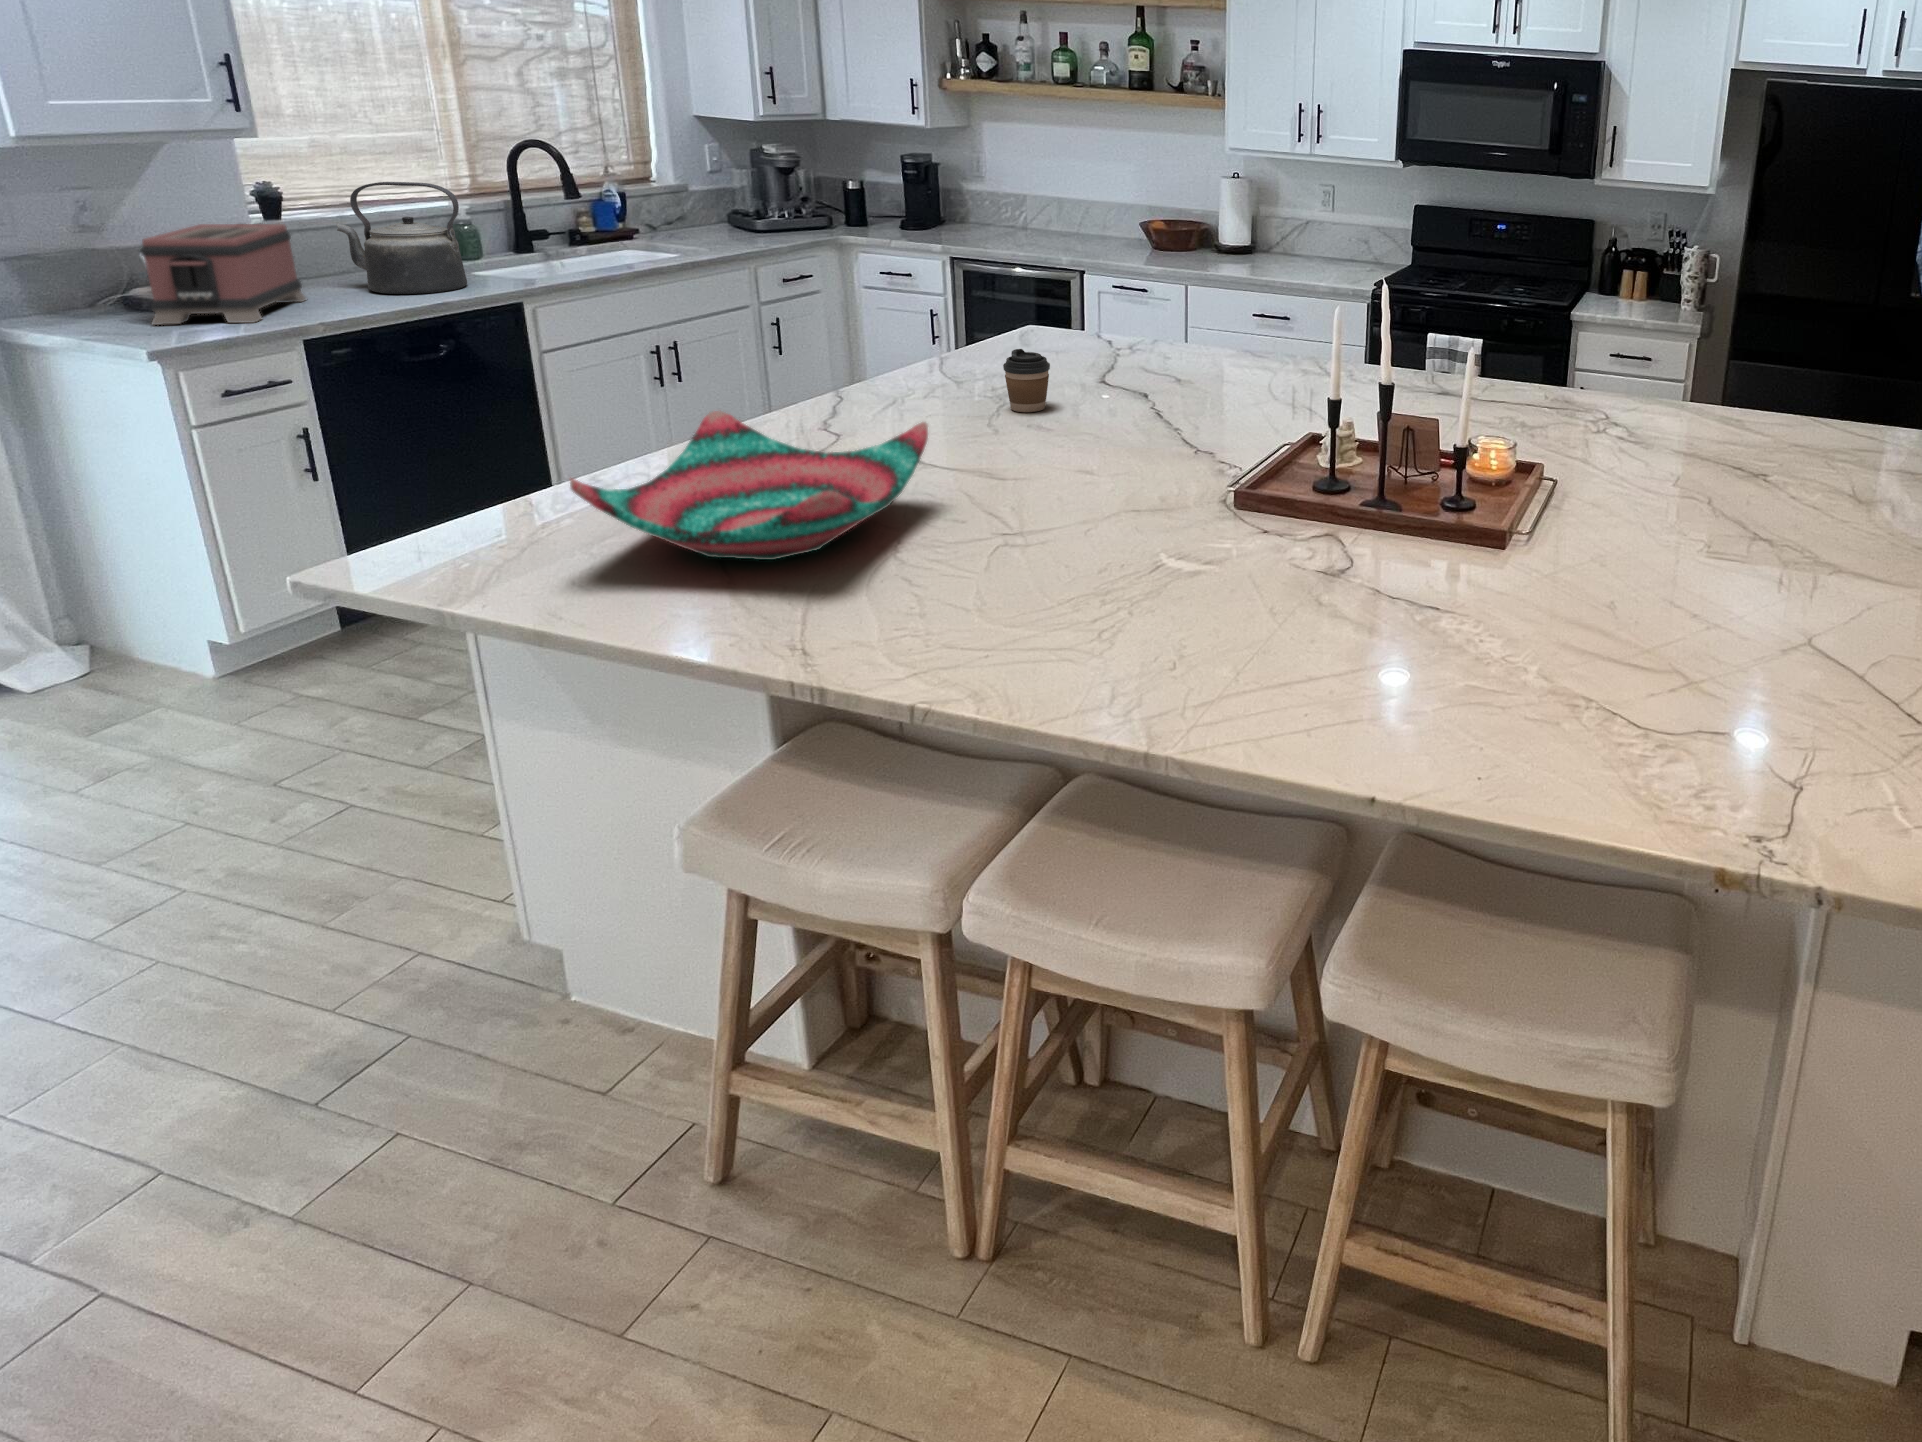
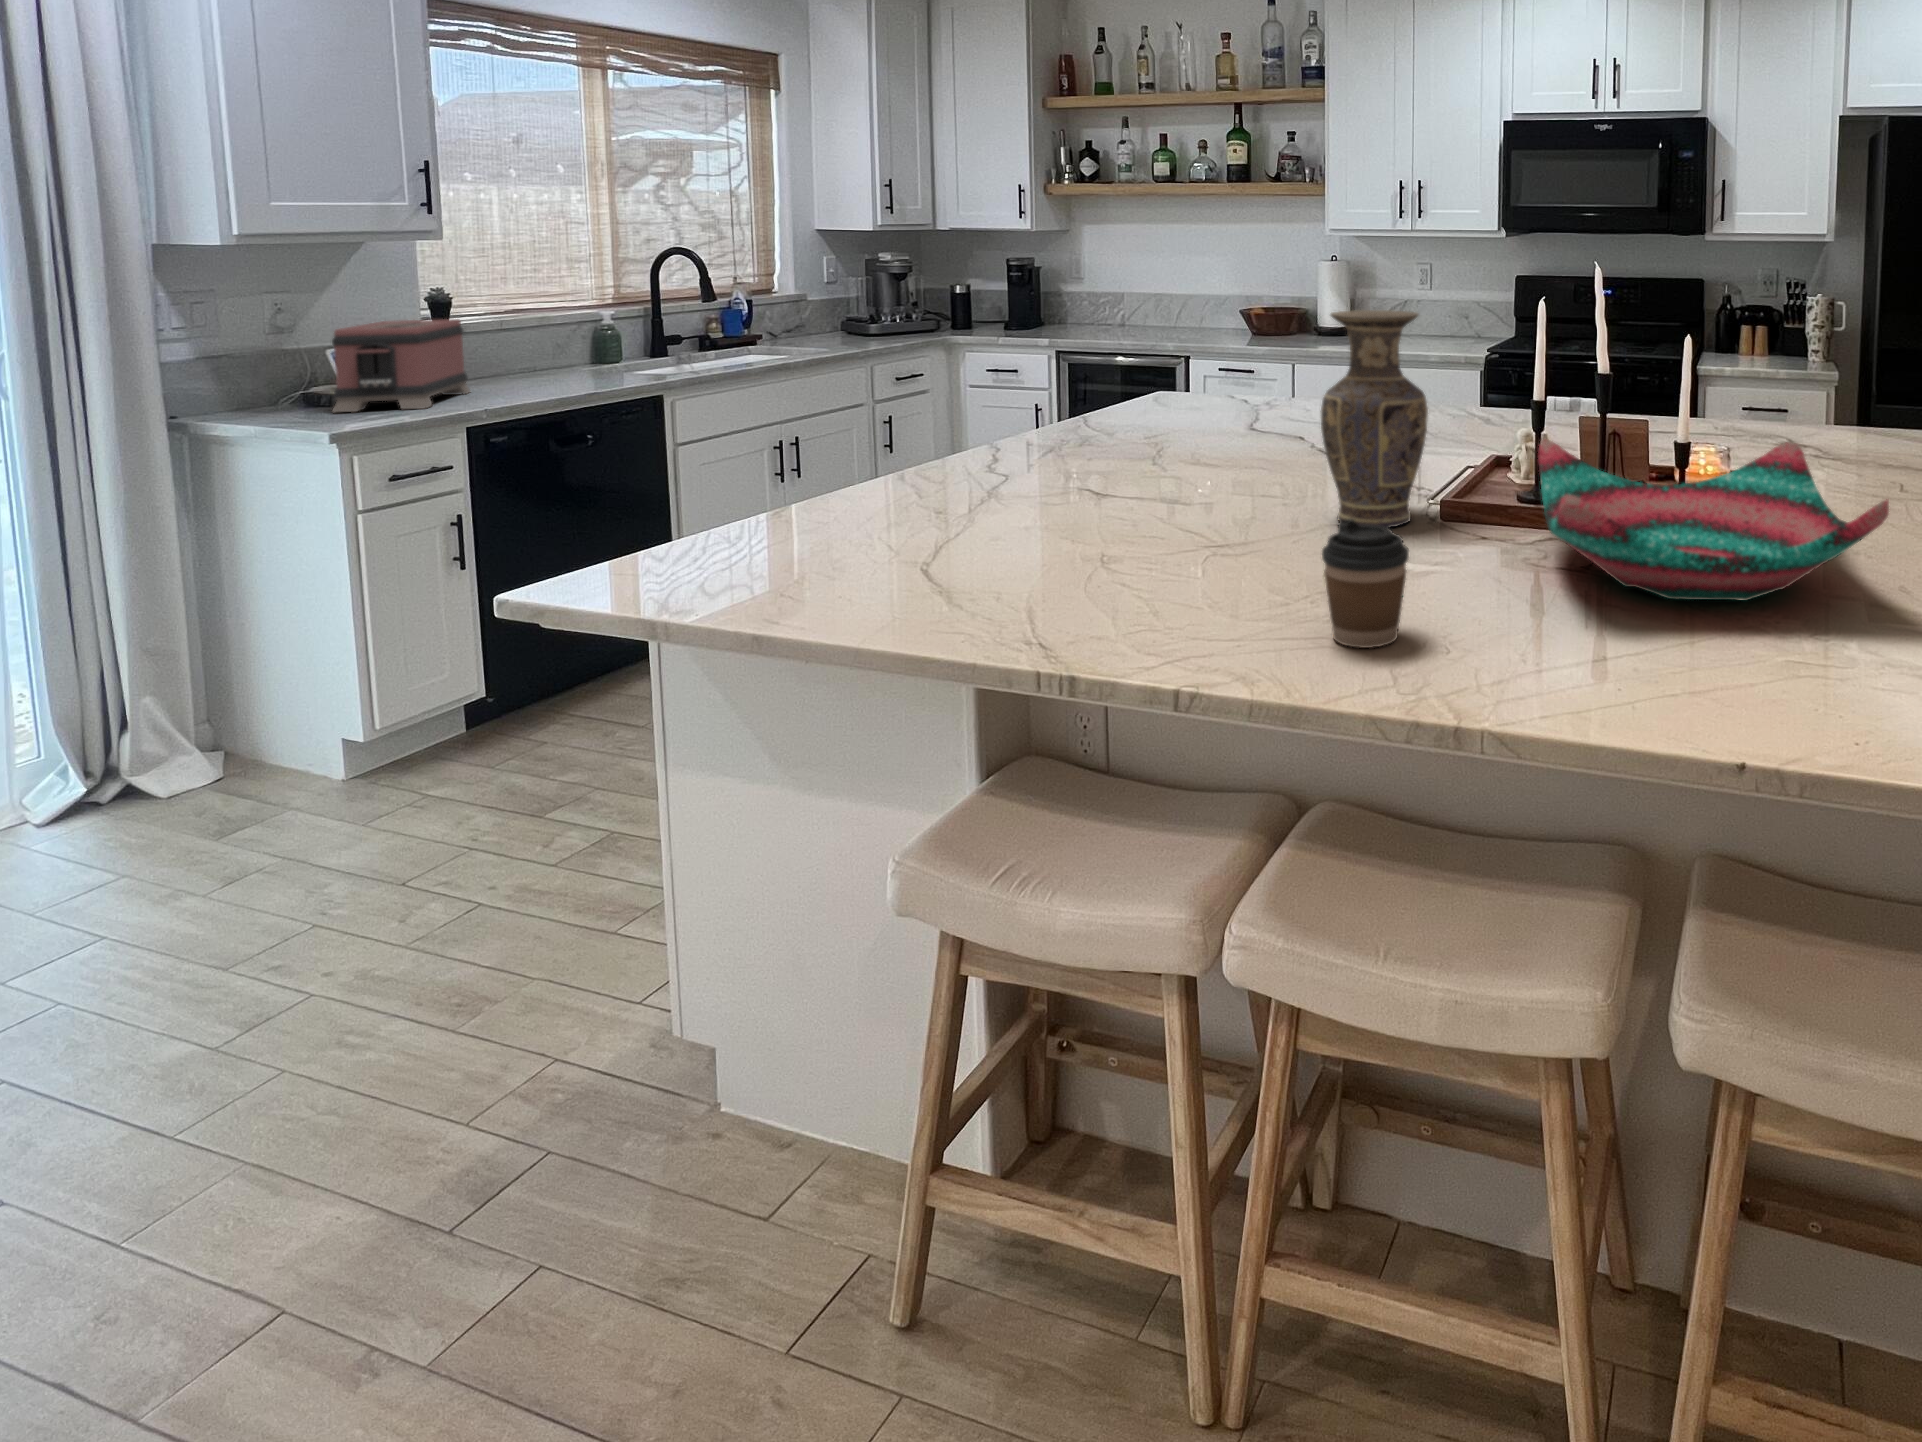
kettle: present [337,182,467,294] -> none [504,280,616,386]
vase: none [1099,332,1202,538] -> present [1321,310,1428,528]
coffee cup: present [1003,349,1050,412] -> present [1322,519,1409,648]
decorative bowl: present [570,411,928,560] -> present [1538,440,1889,601]

